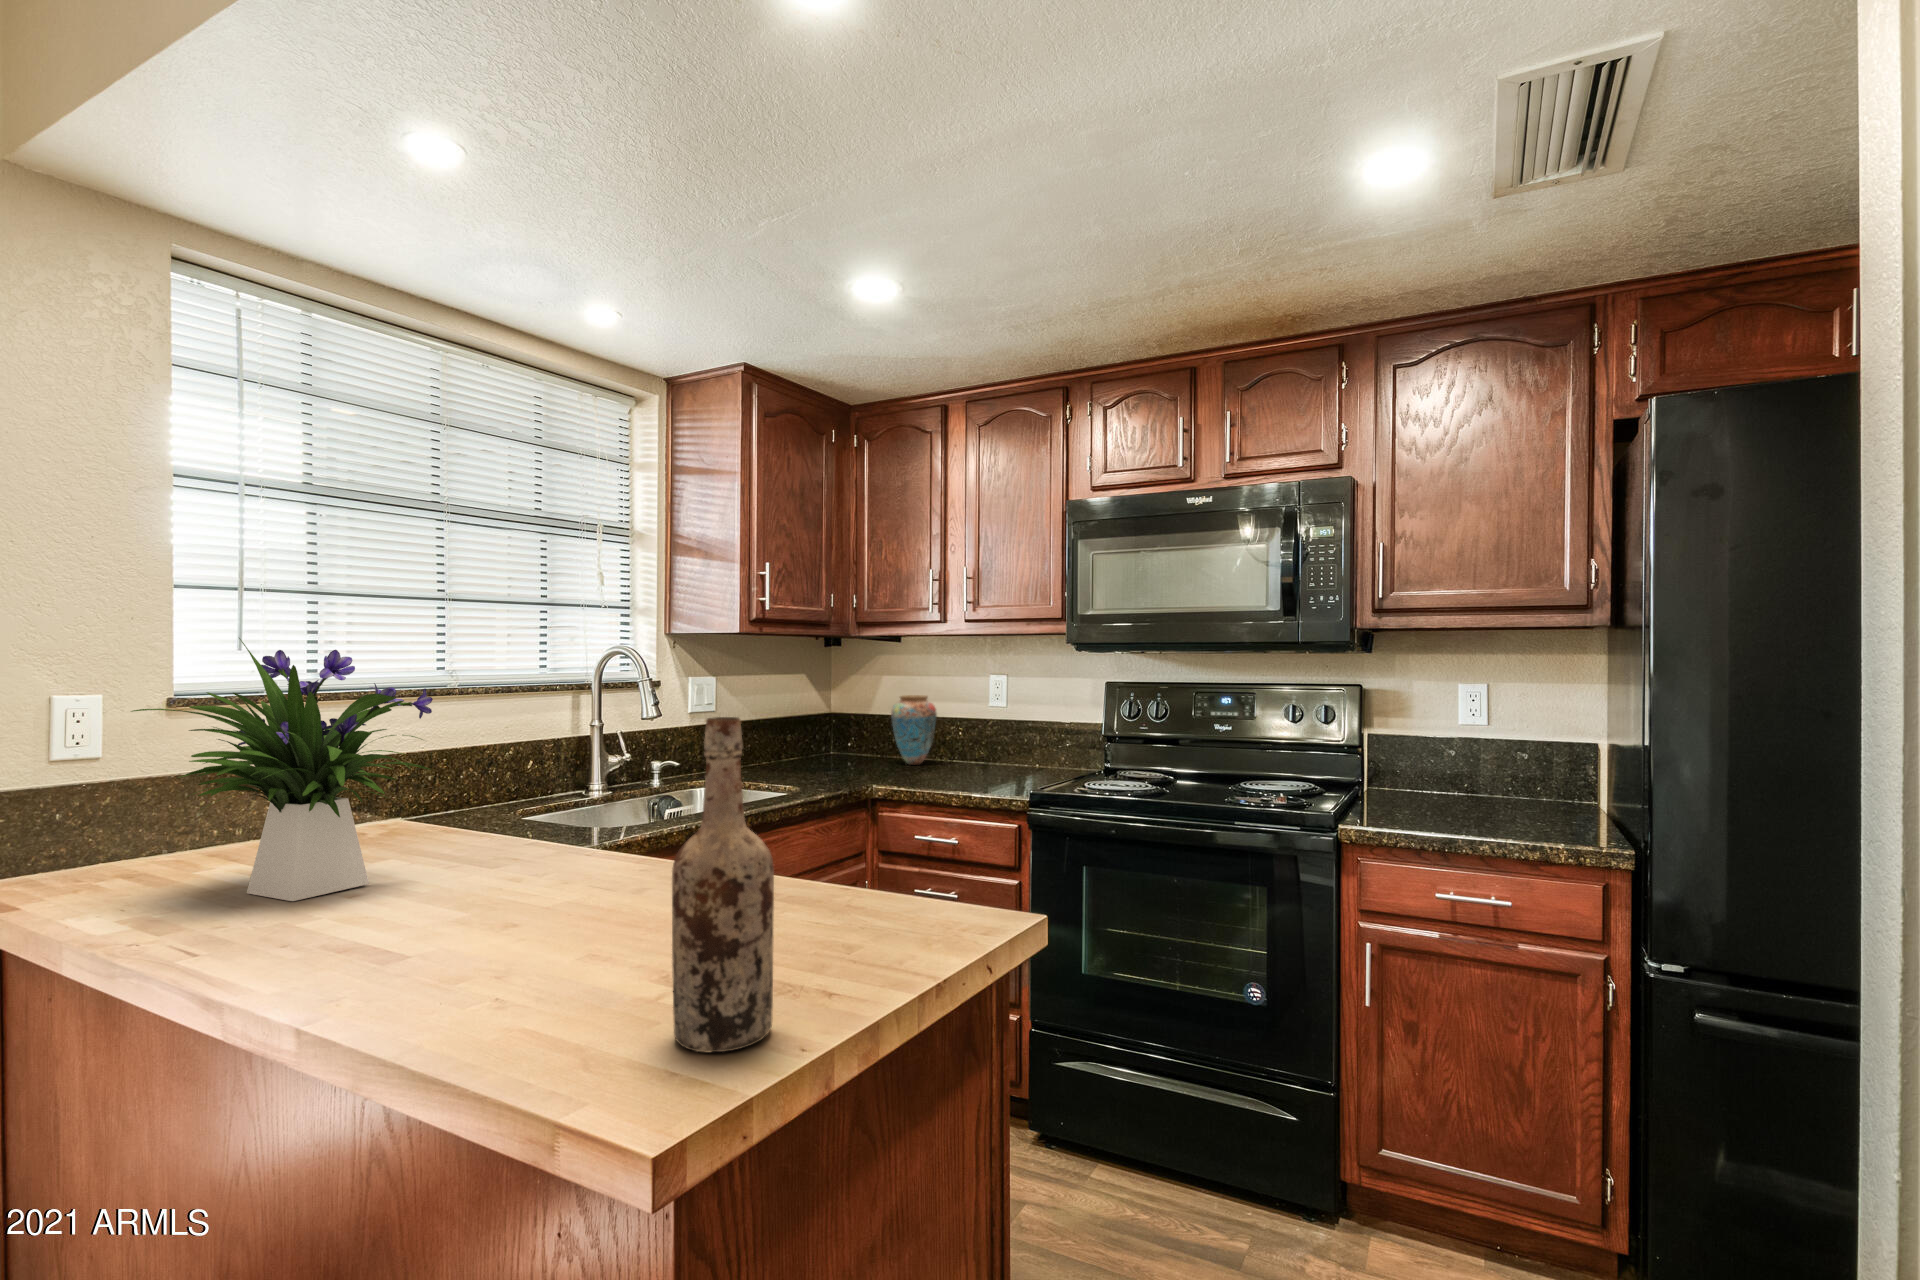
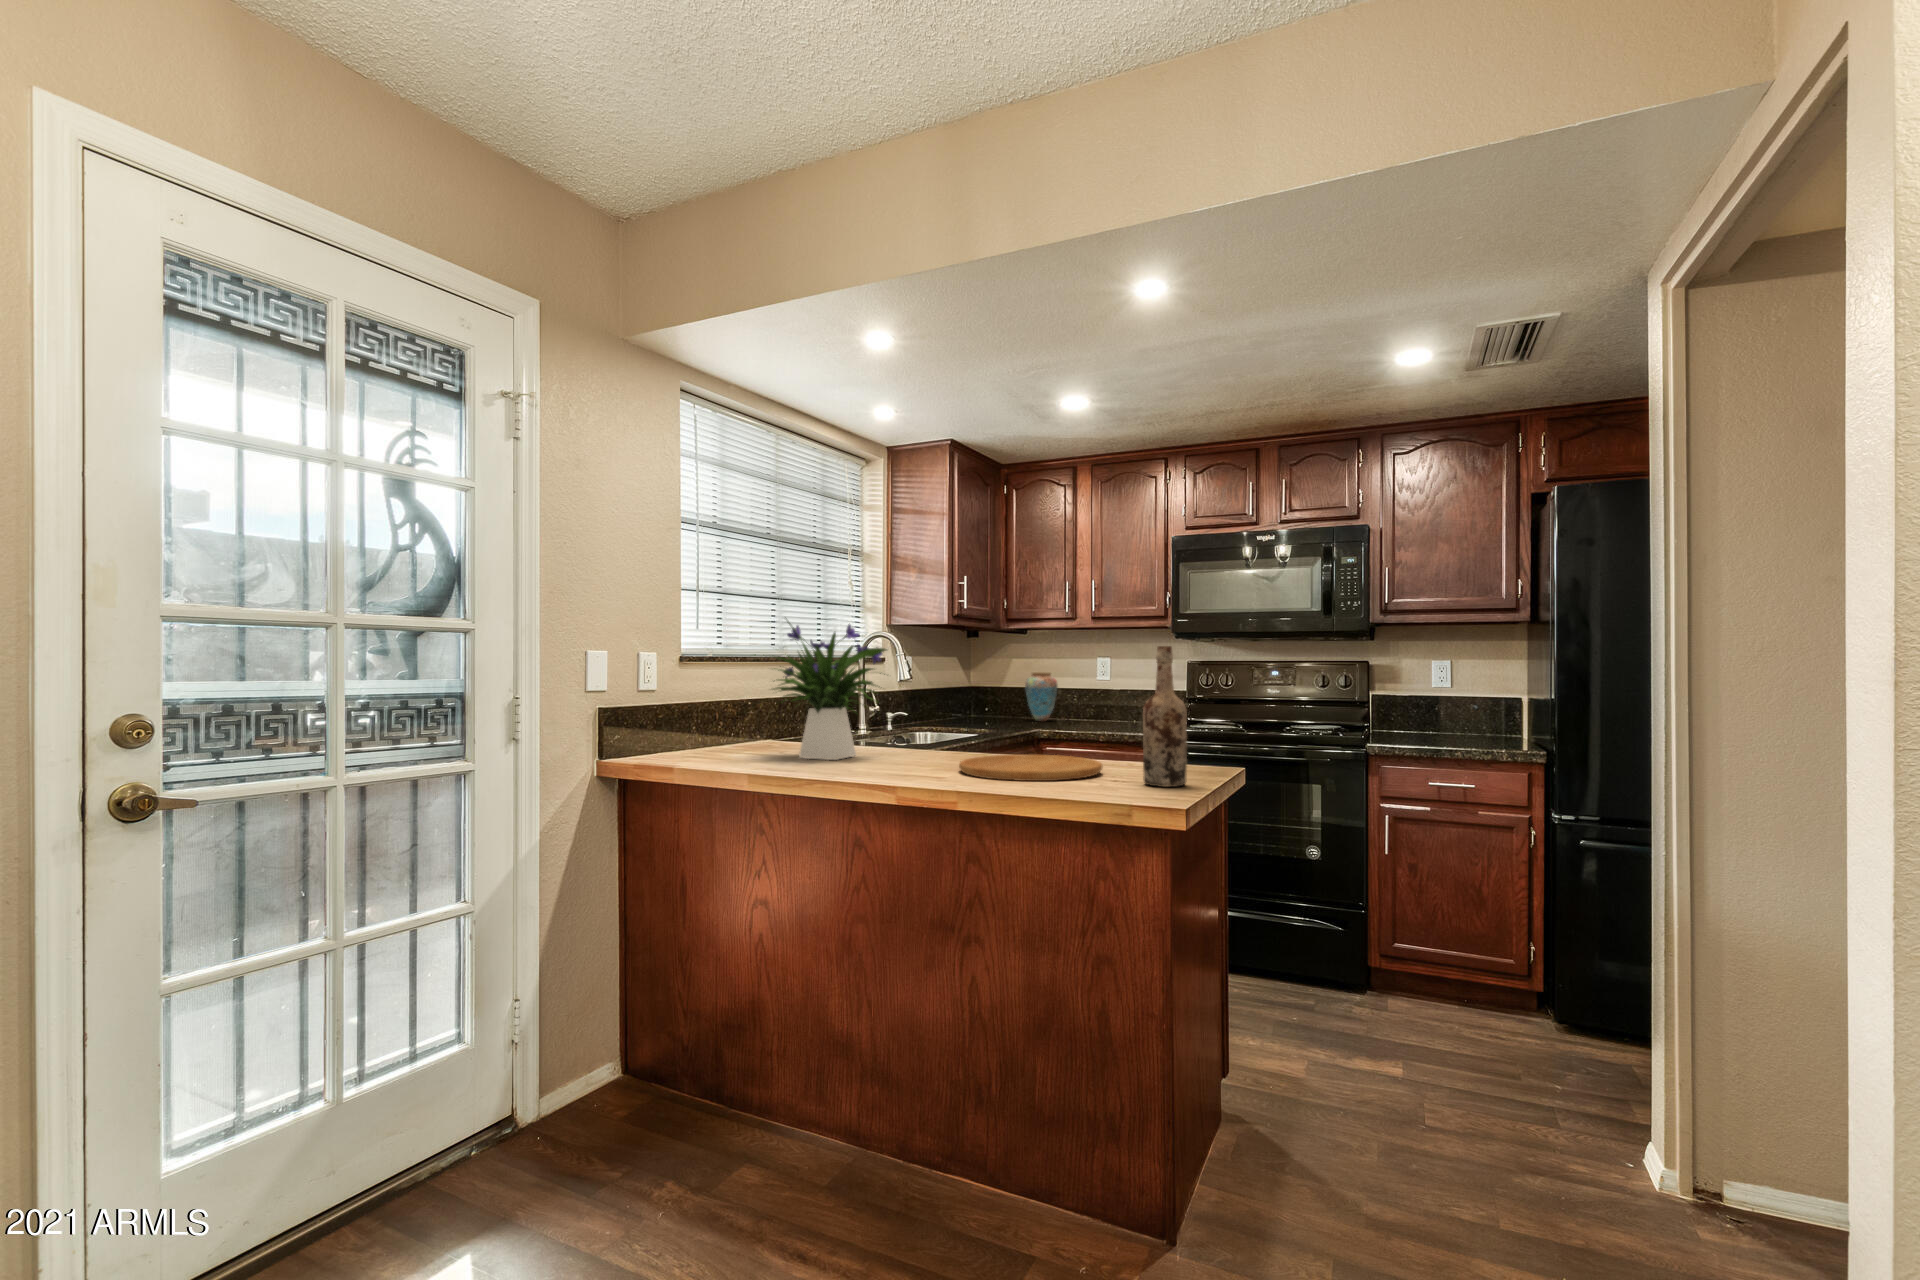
cutting board: none [379,902,699,1010] -> present [959,755,1102,781]

